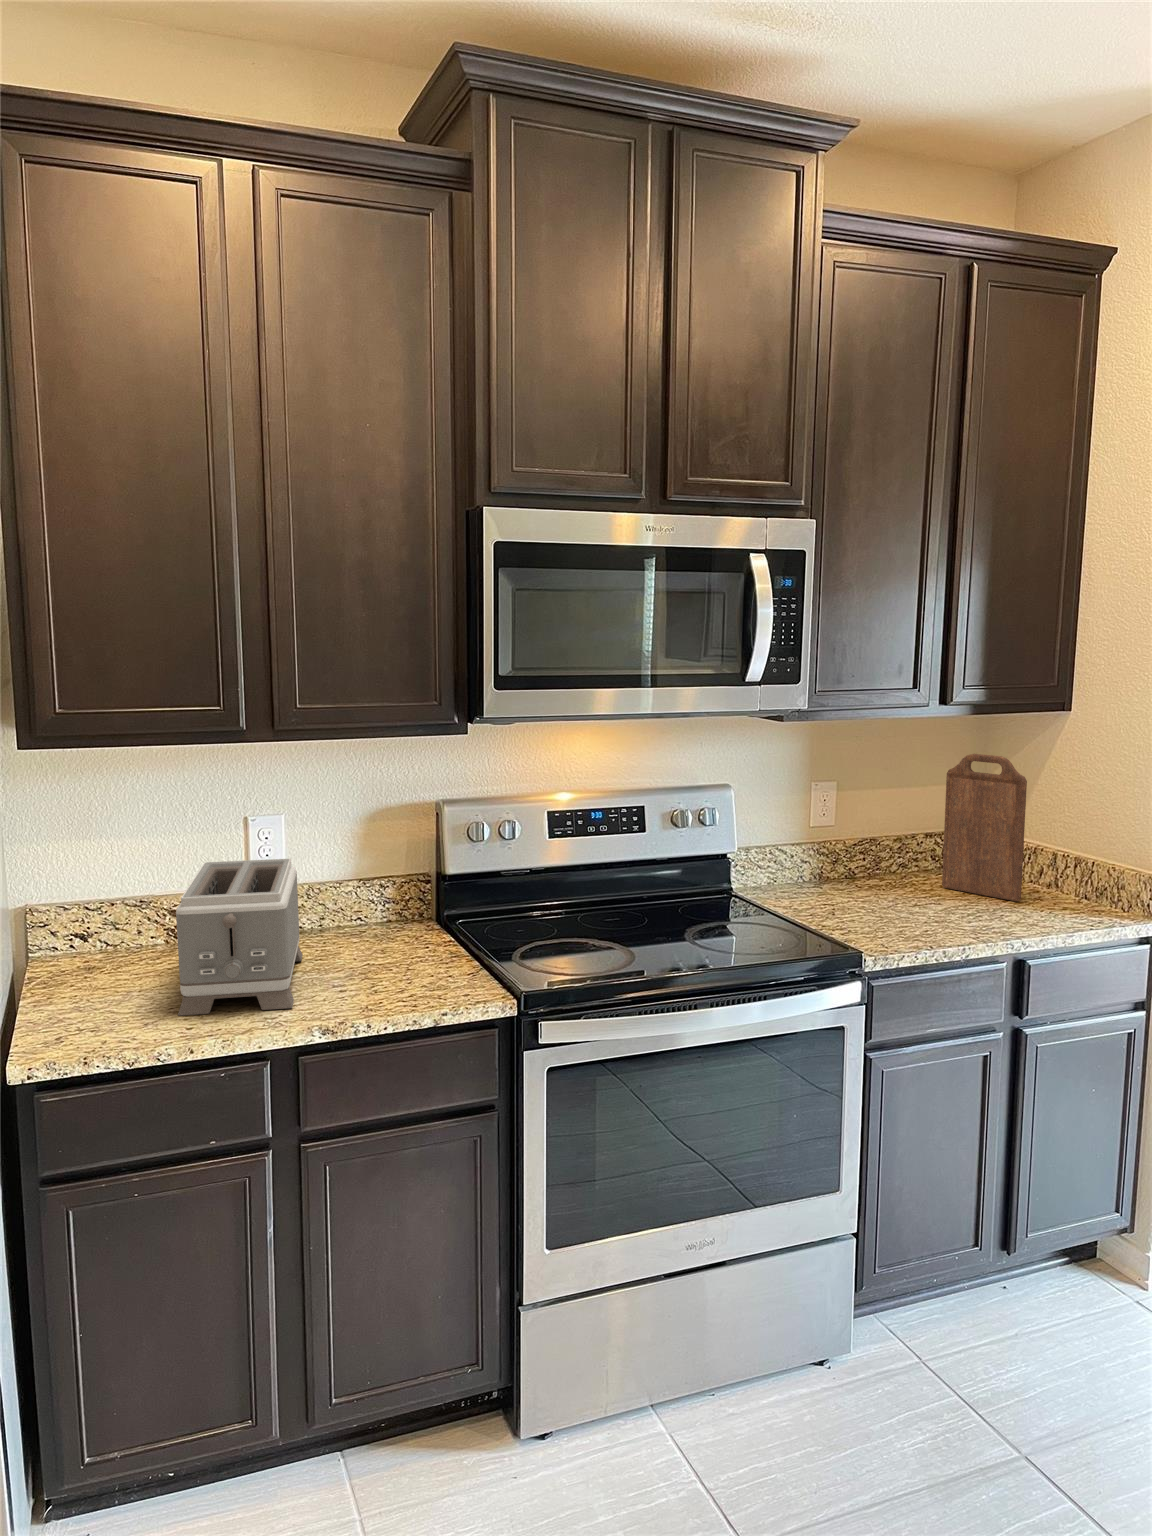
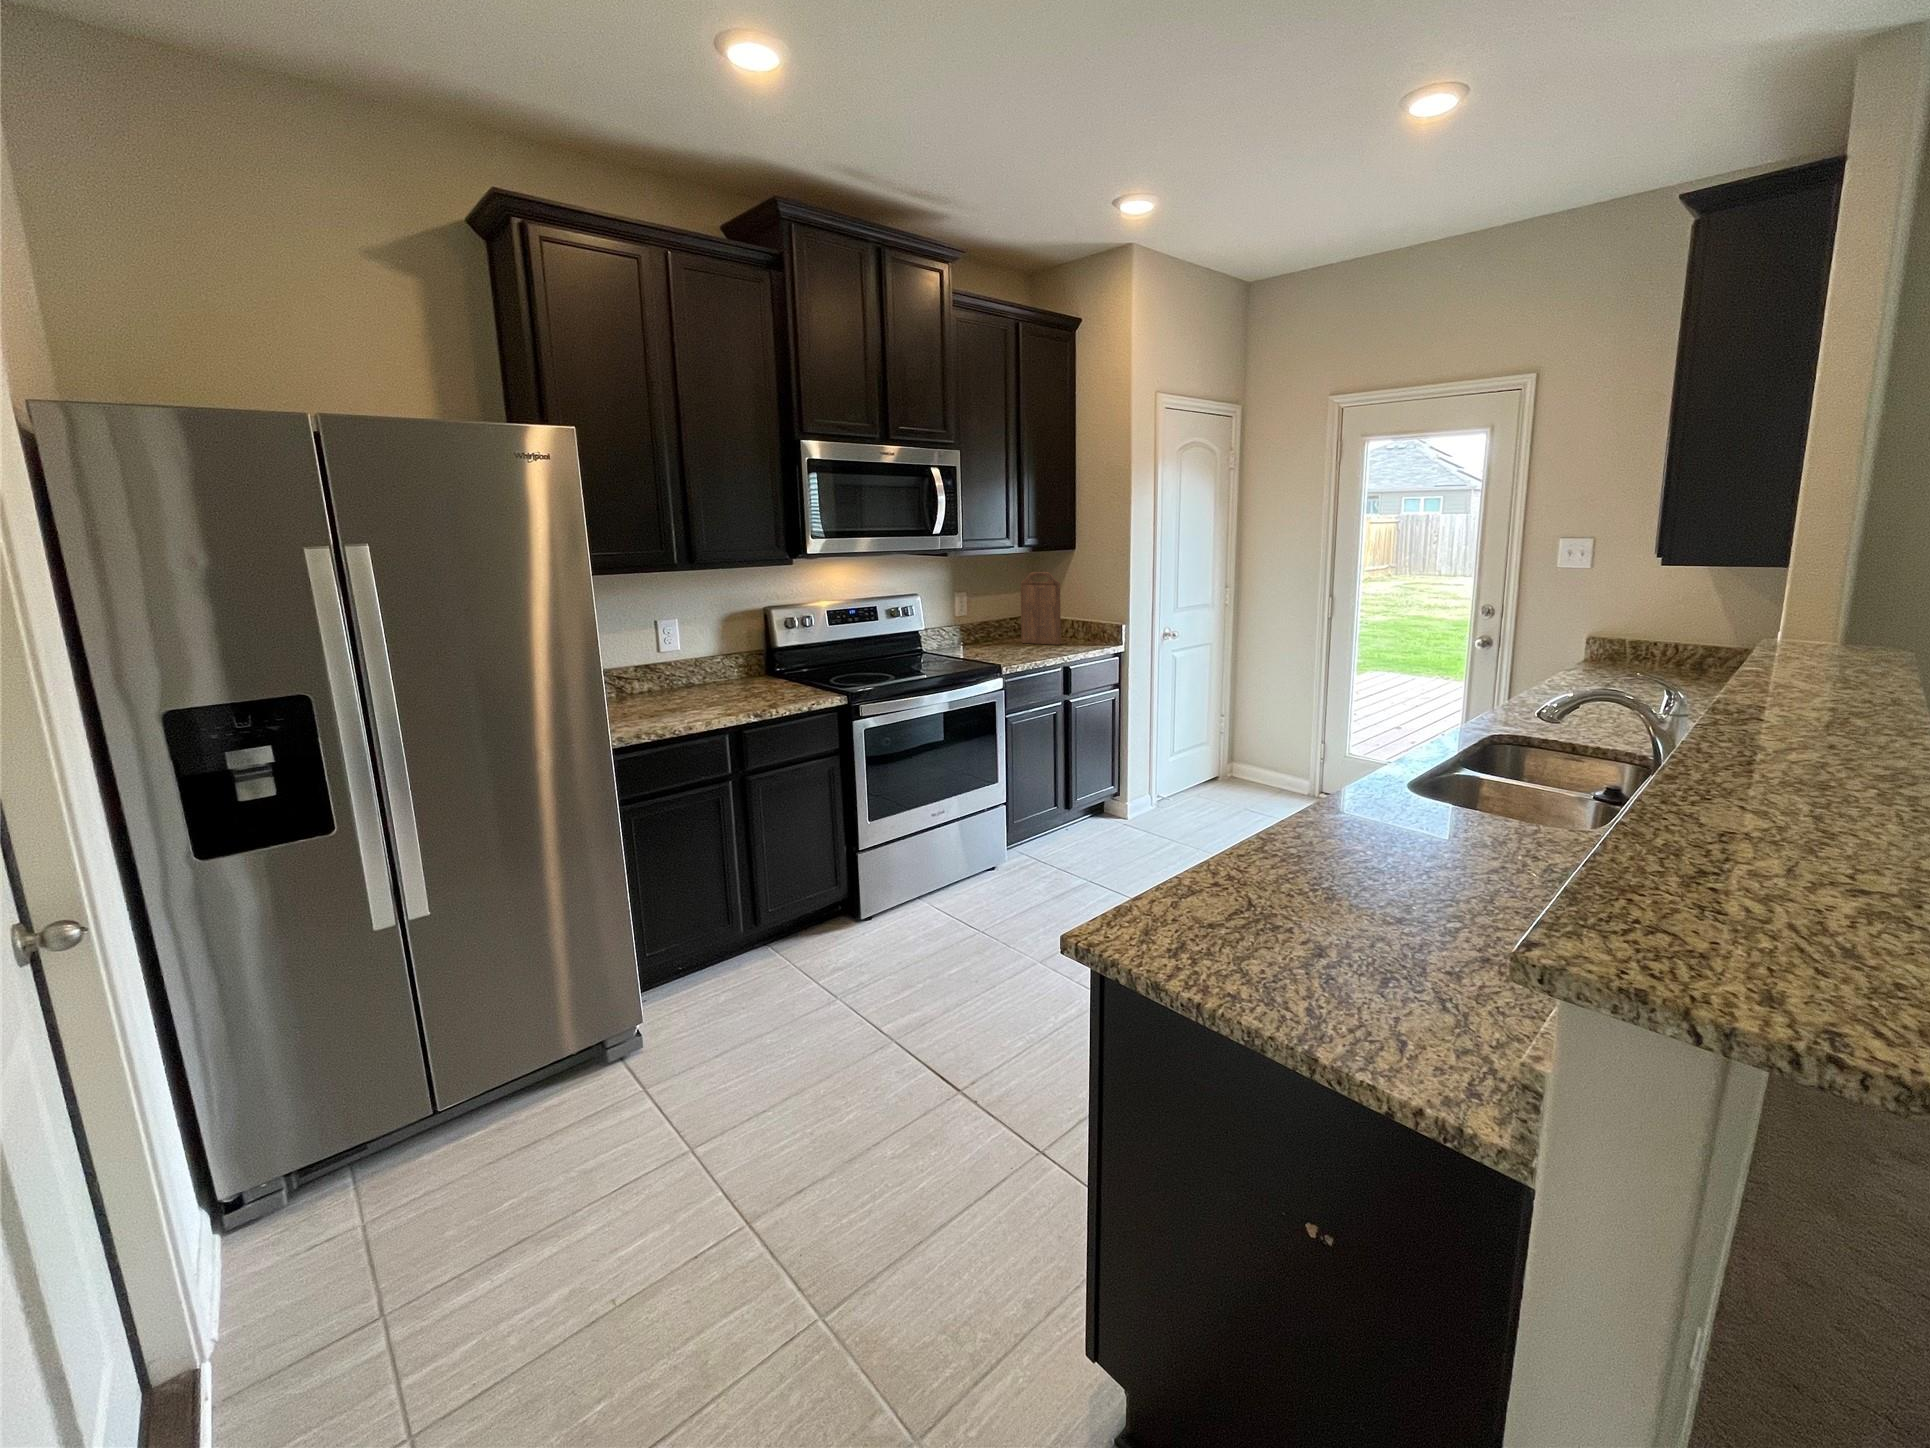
toaster: present [176,859,303,1016] -> none [653,637,738,716]

